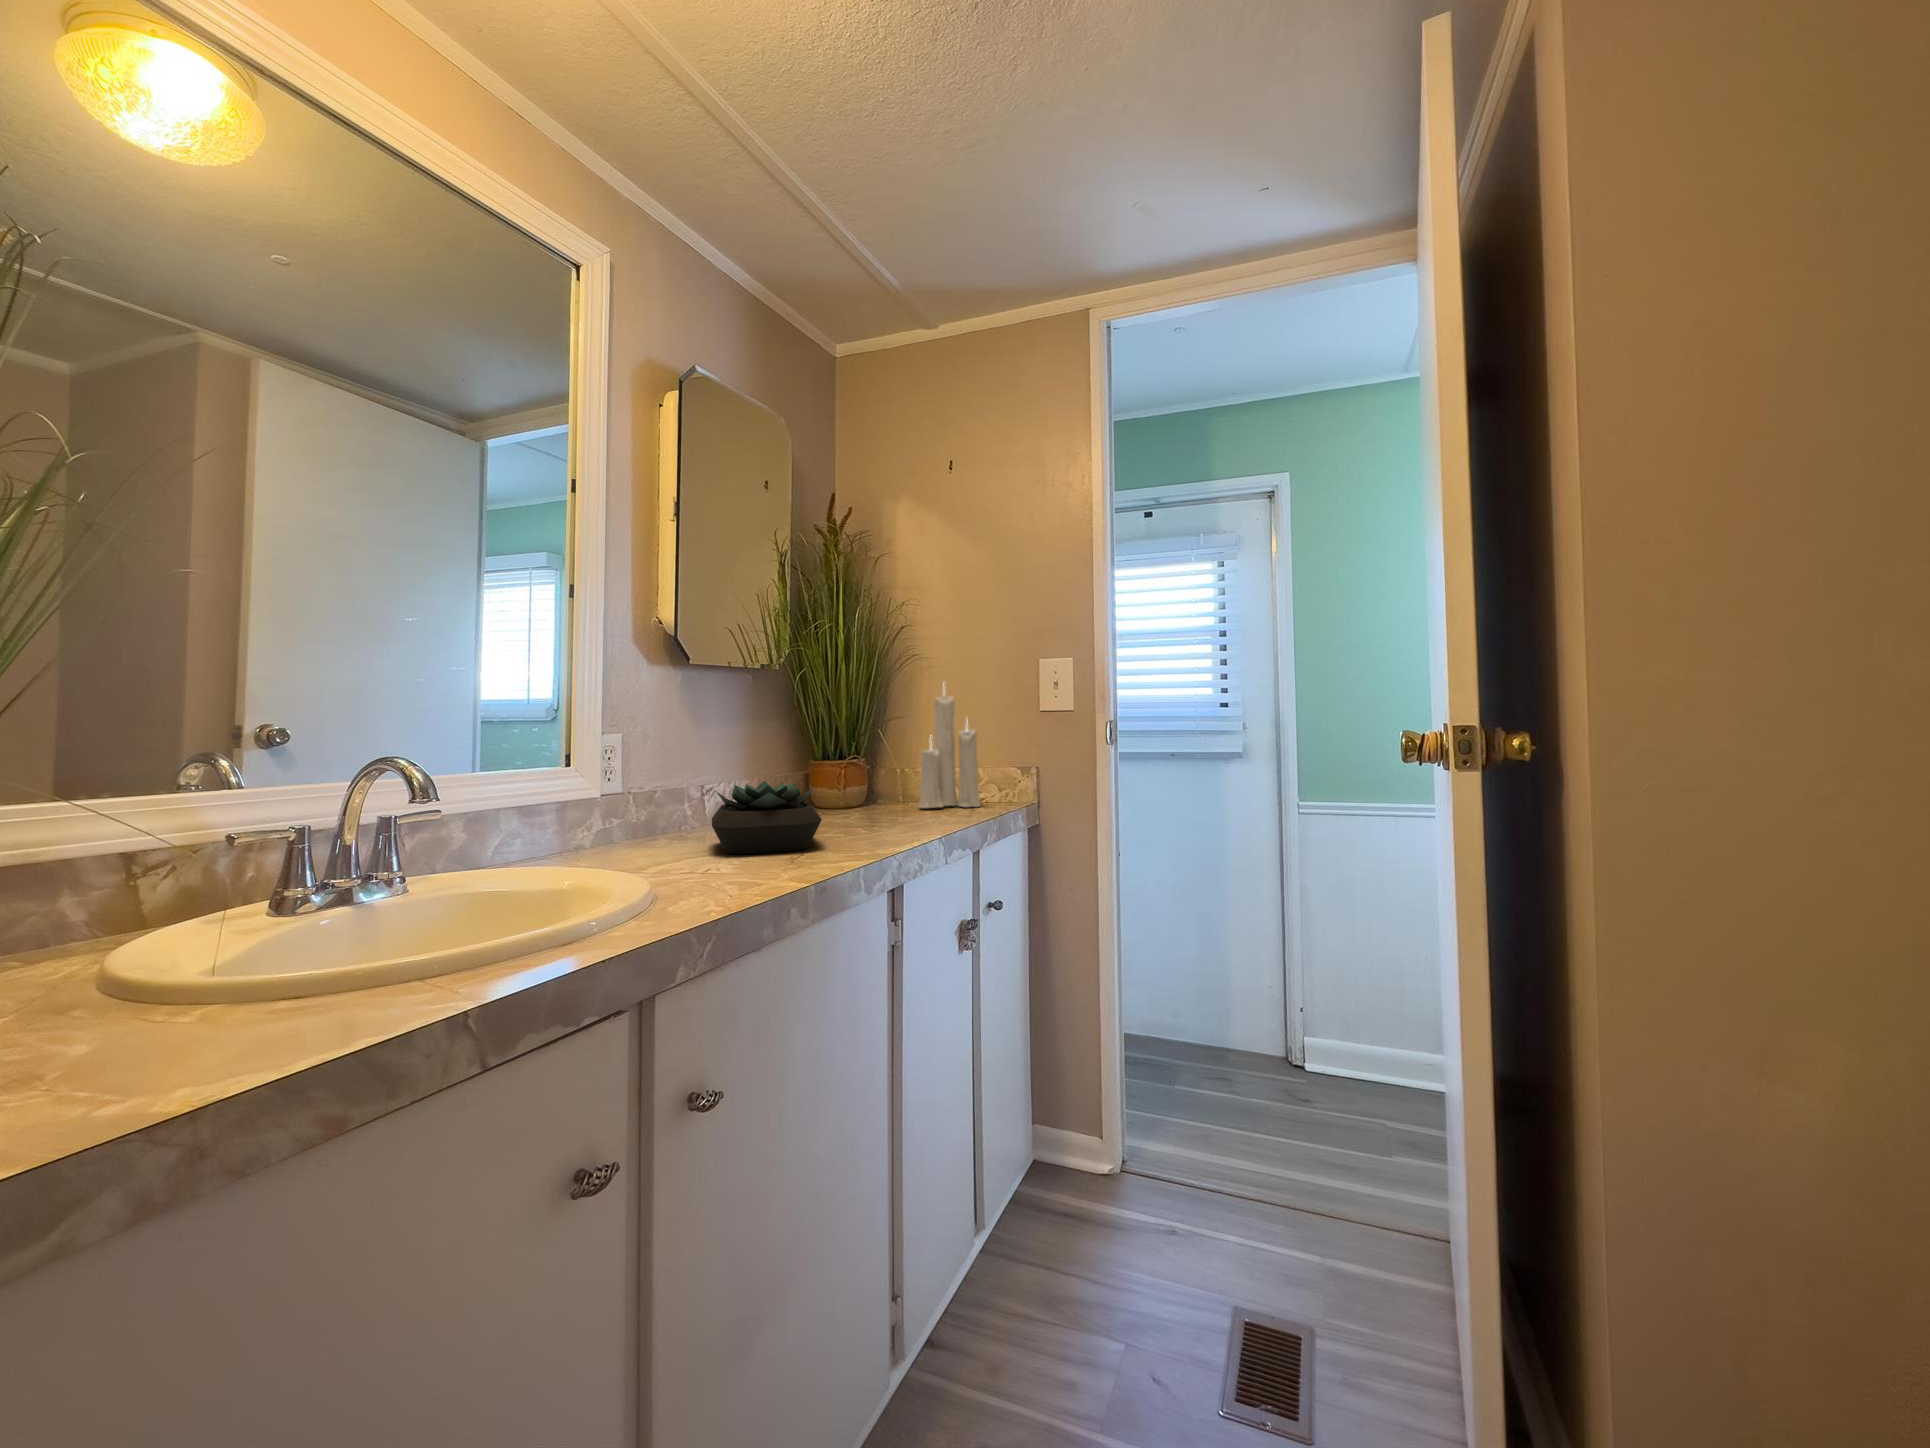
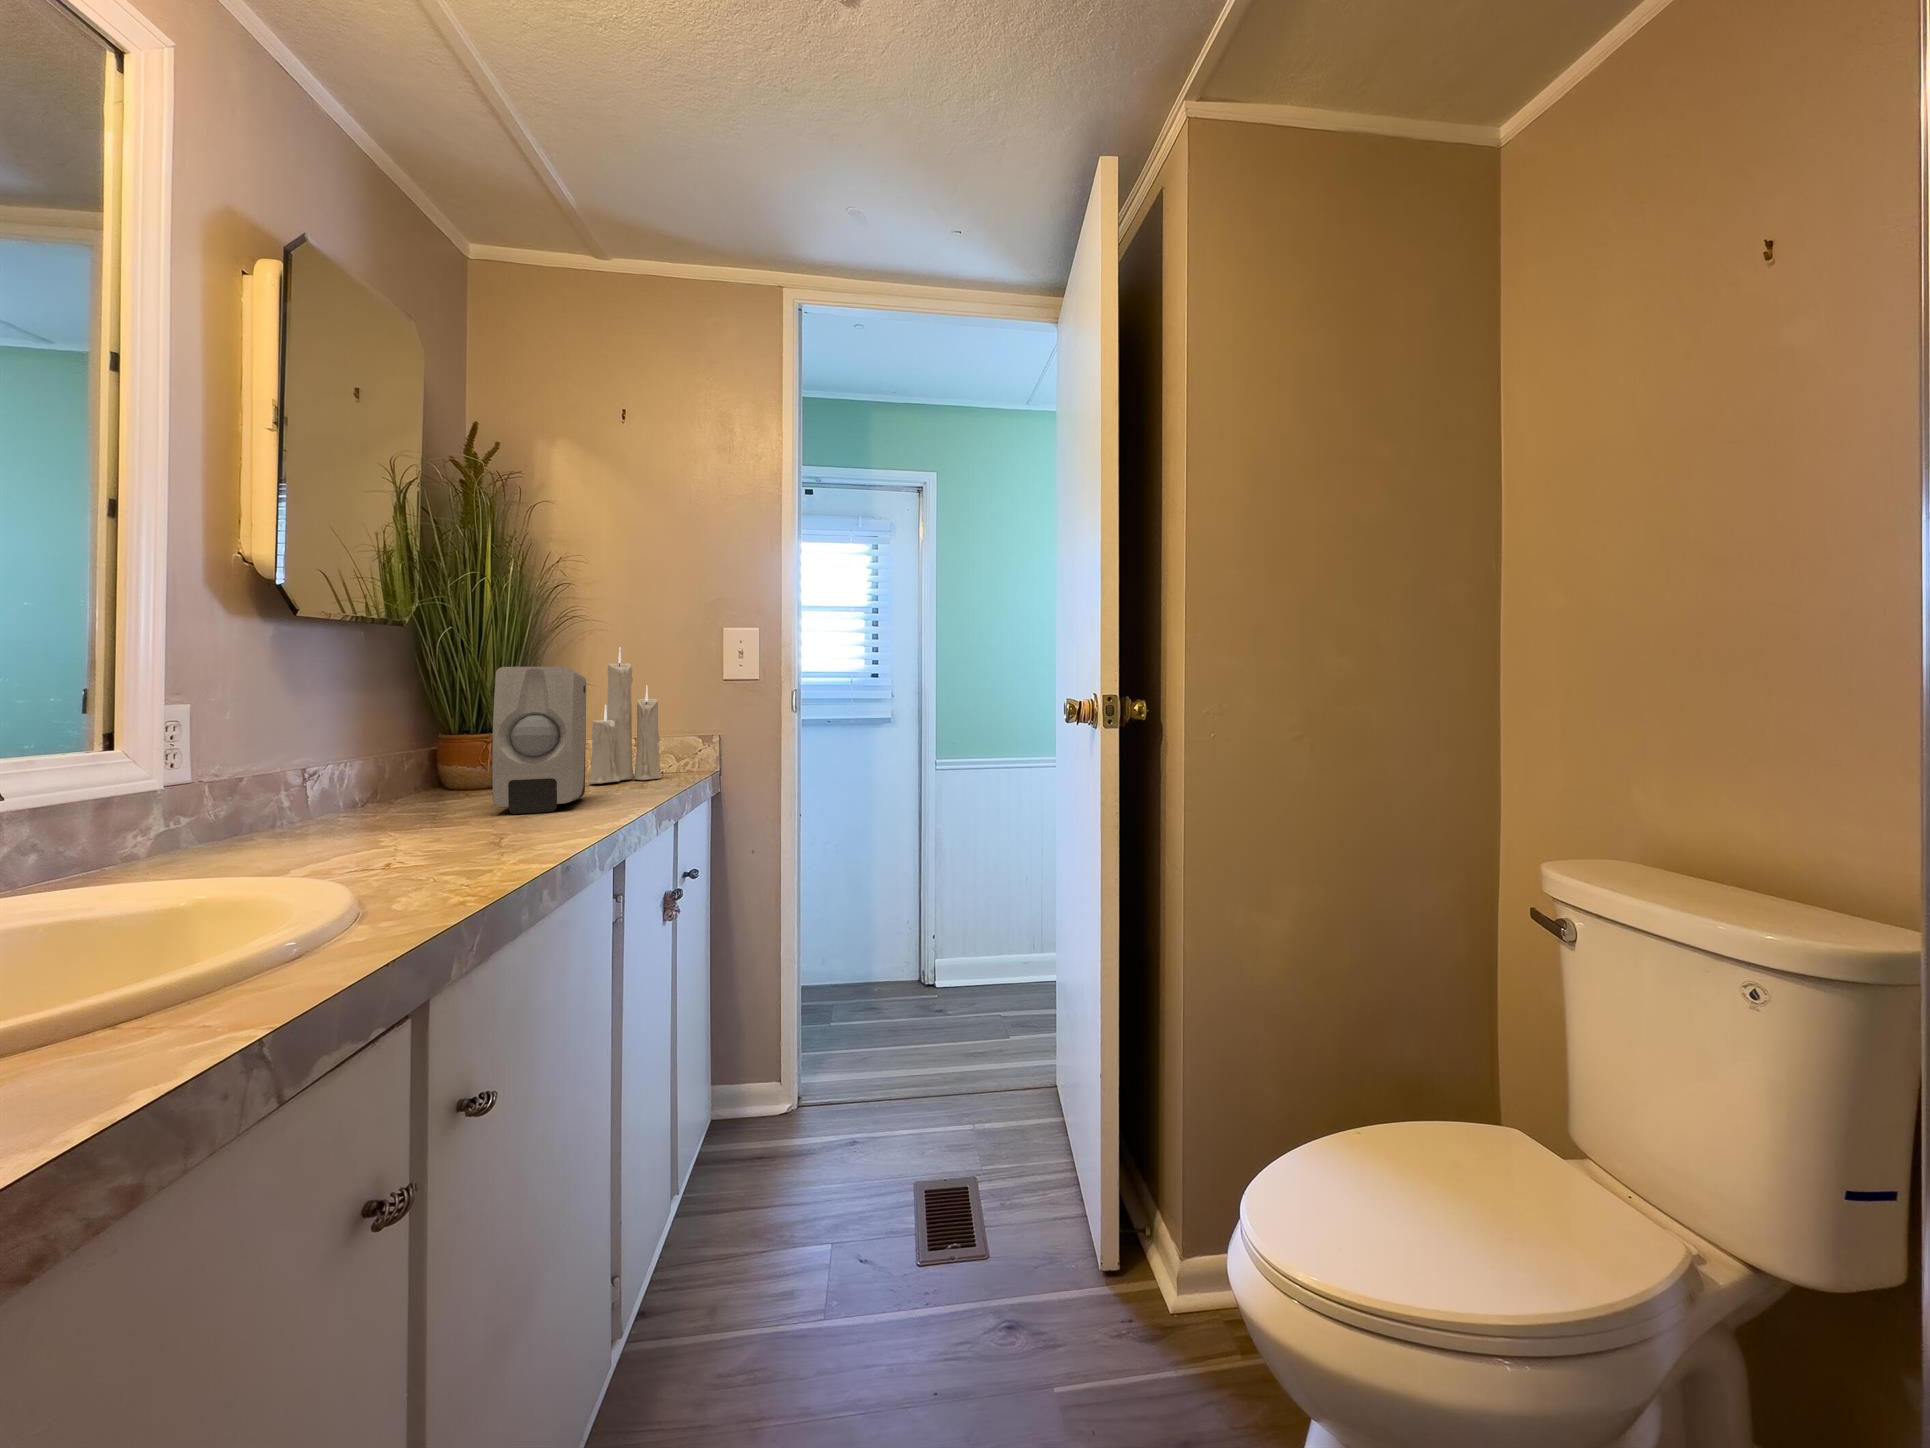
soap dispenser: none [824,702,904,832] -> present [492,667,586,814]
succulent plant: present [712,781,822,854] -> none [336,758,512,849]

